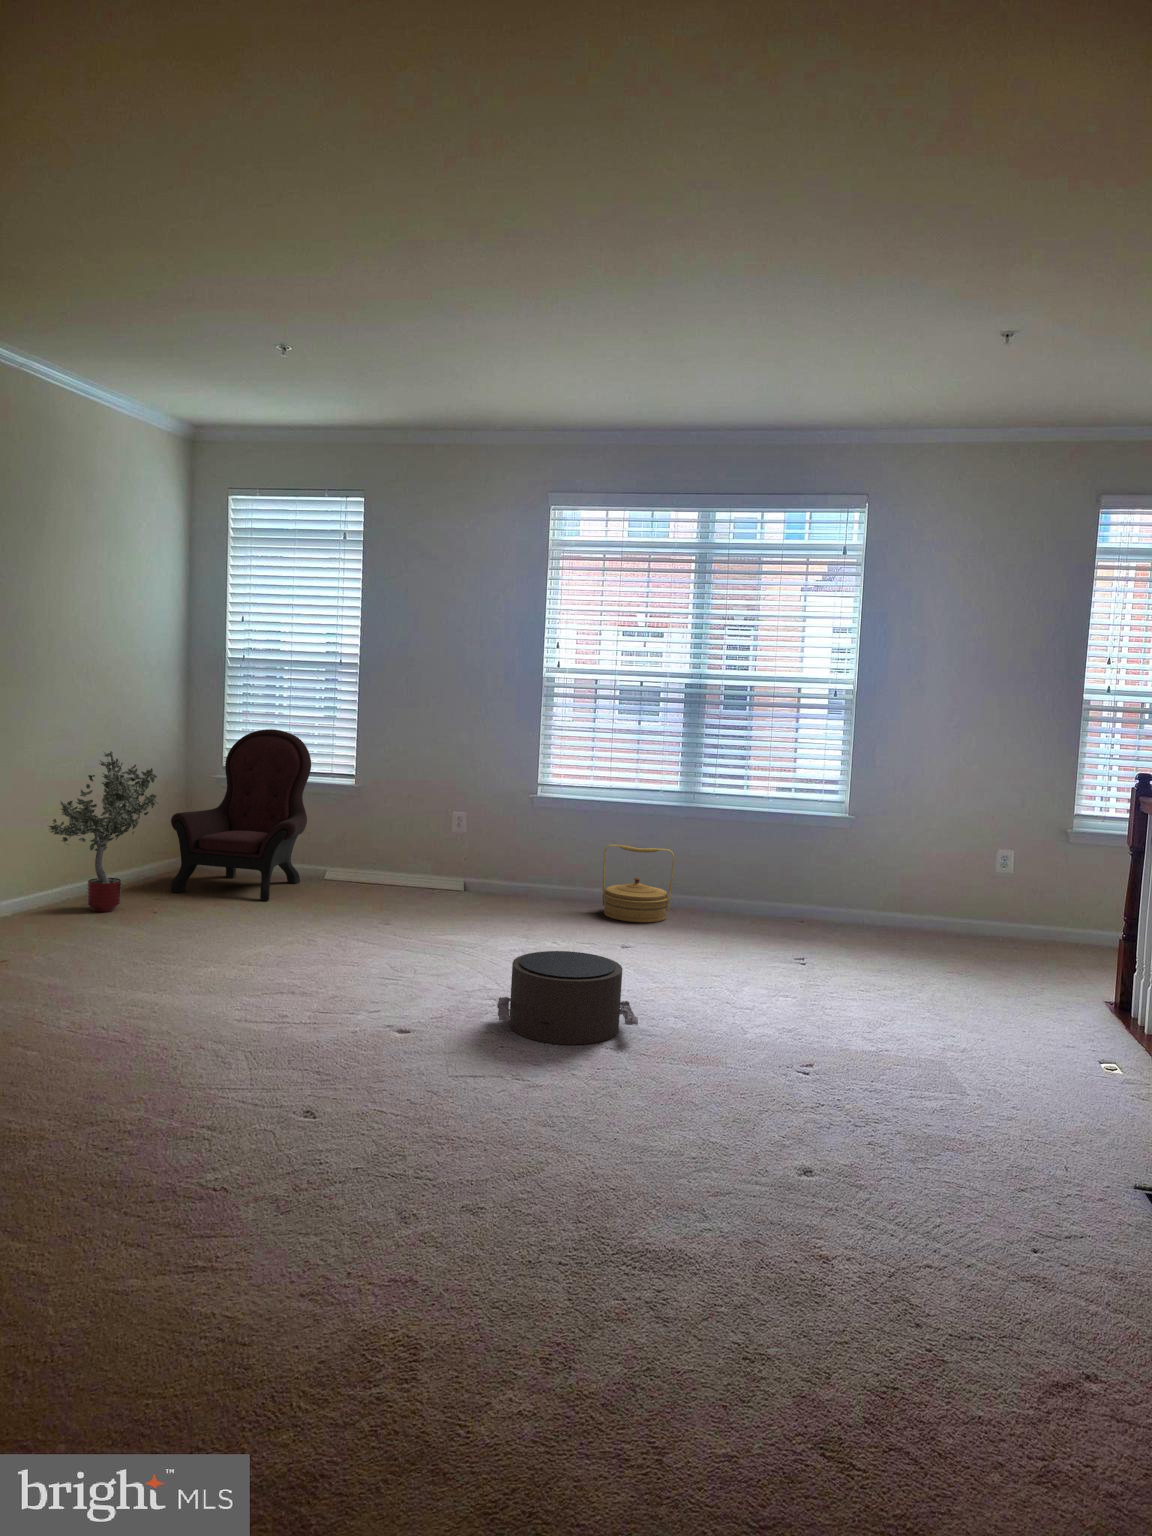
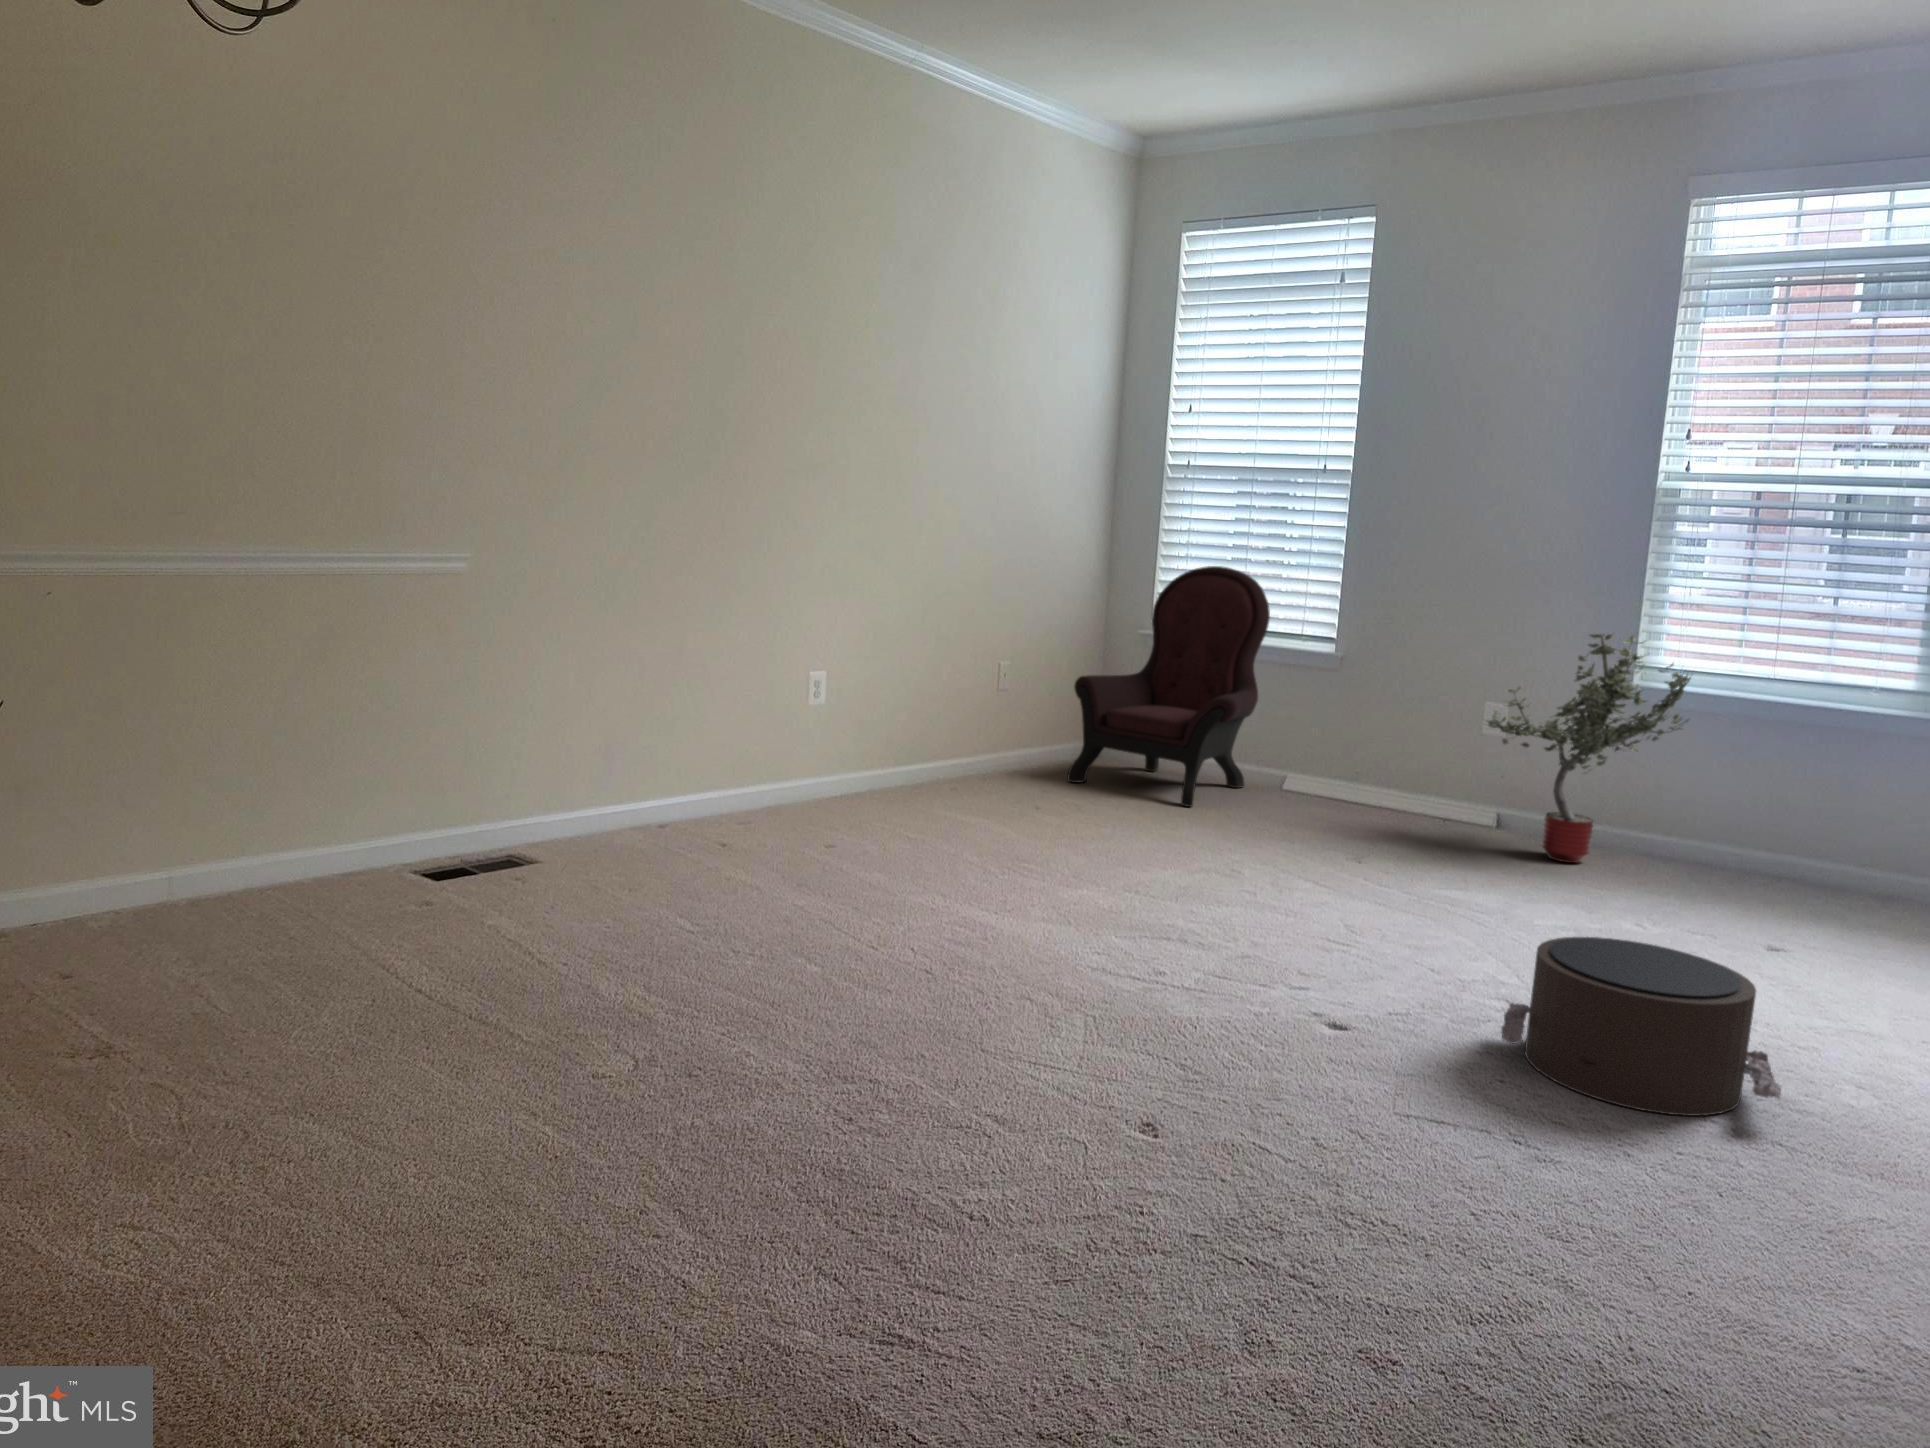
potted tree: present [49,752,158,912] -> present [1488,633,1691,863]
woven basket: present [602,844,675,923] -> none [1746,774,1905,920]

